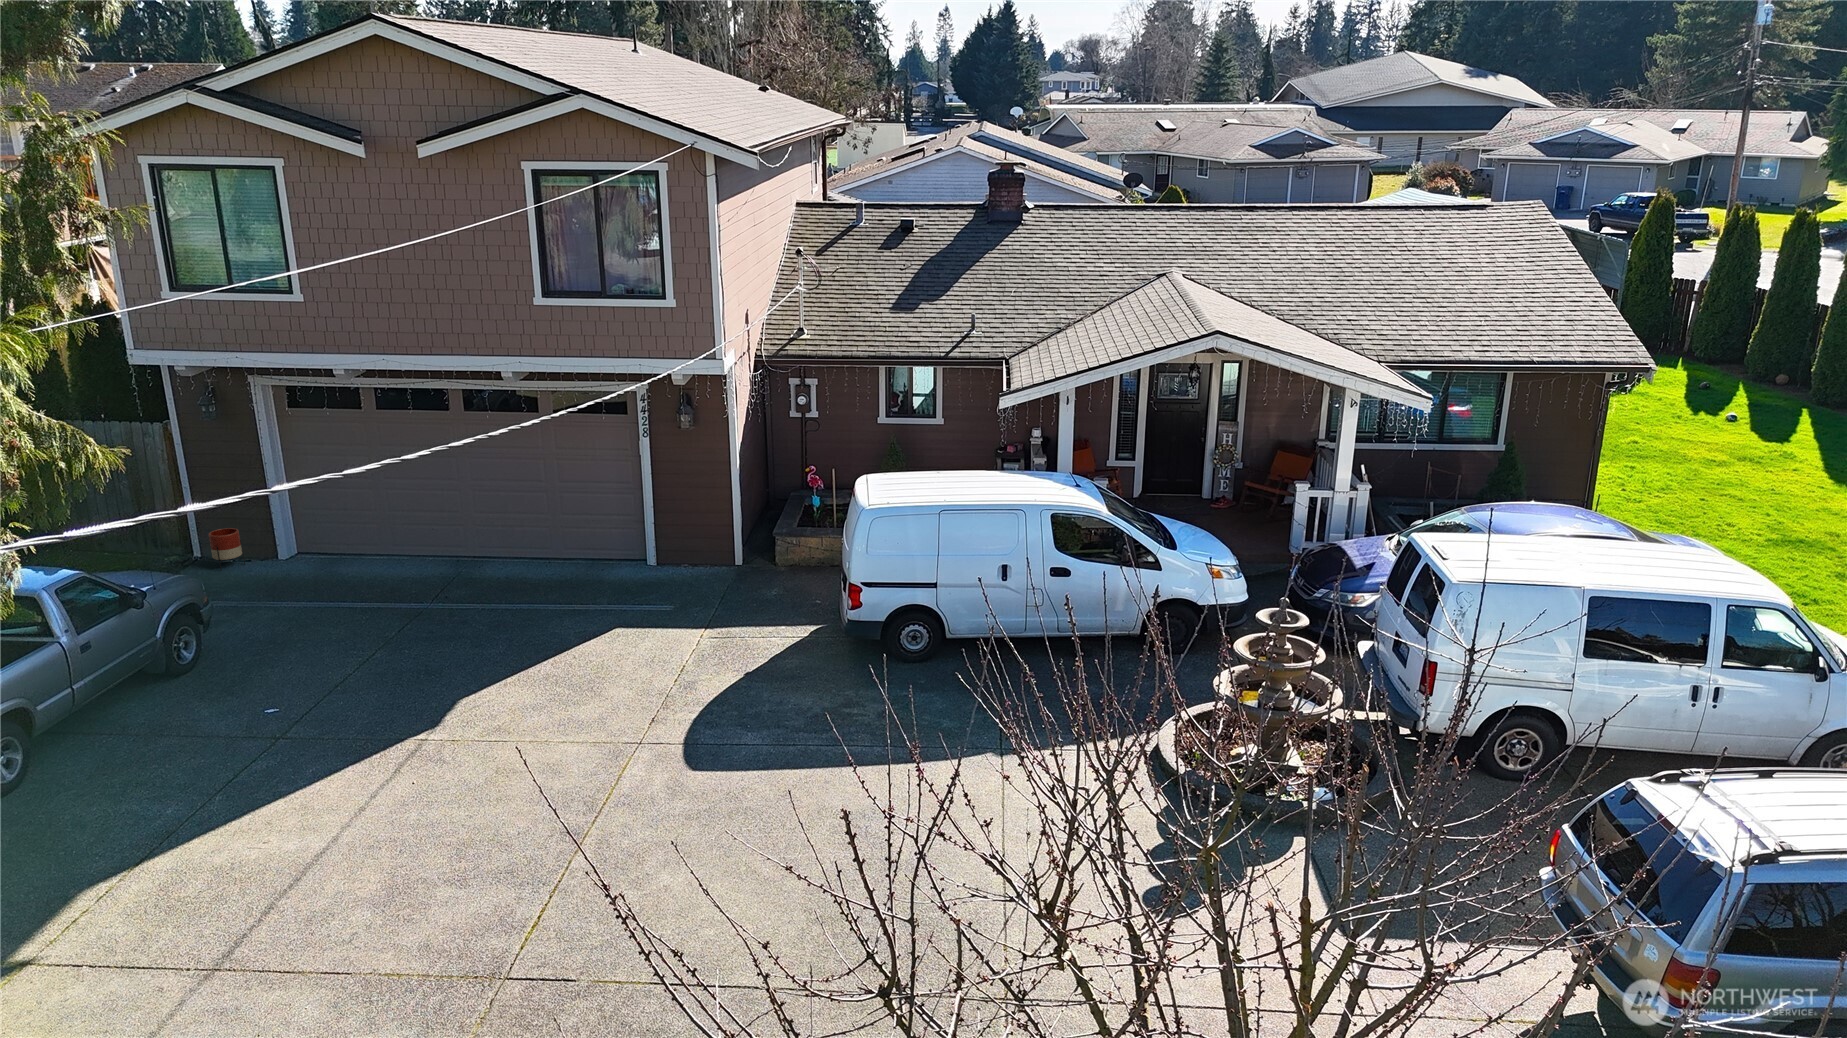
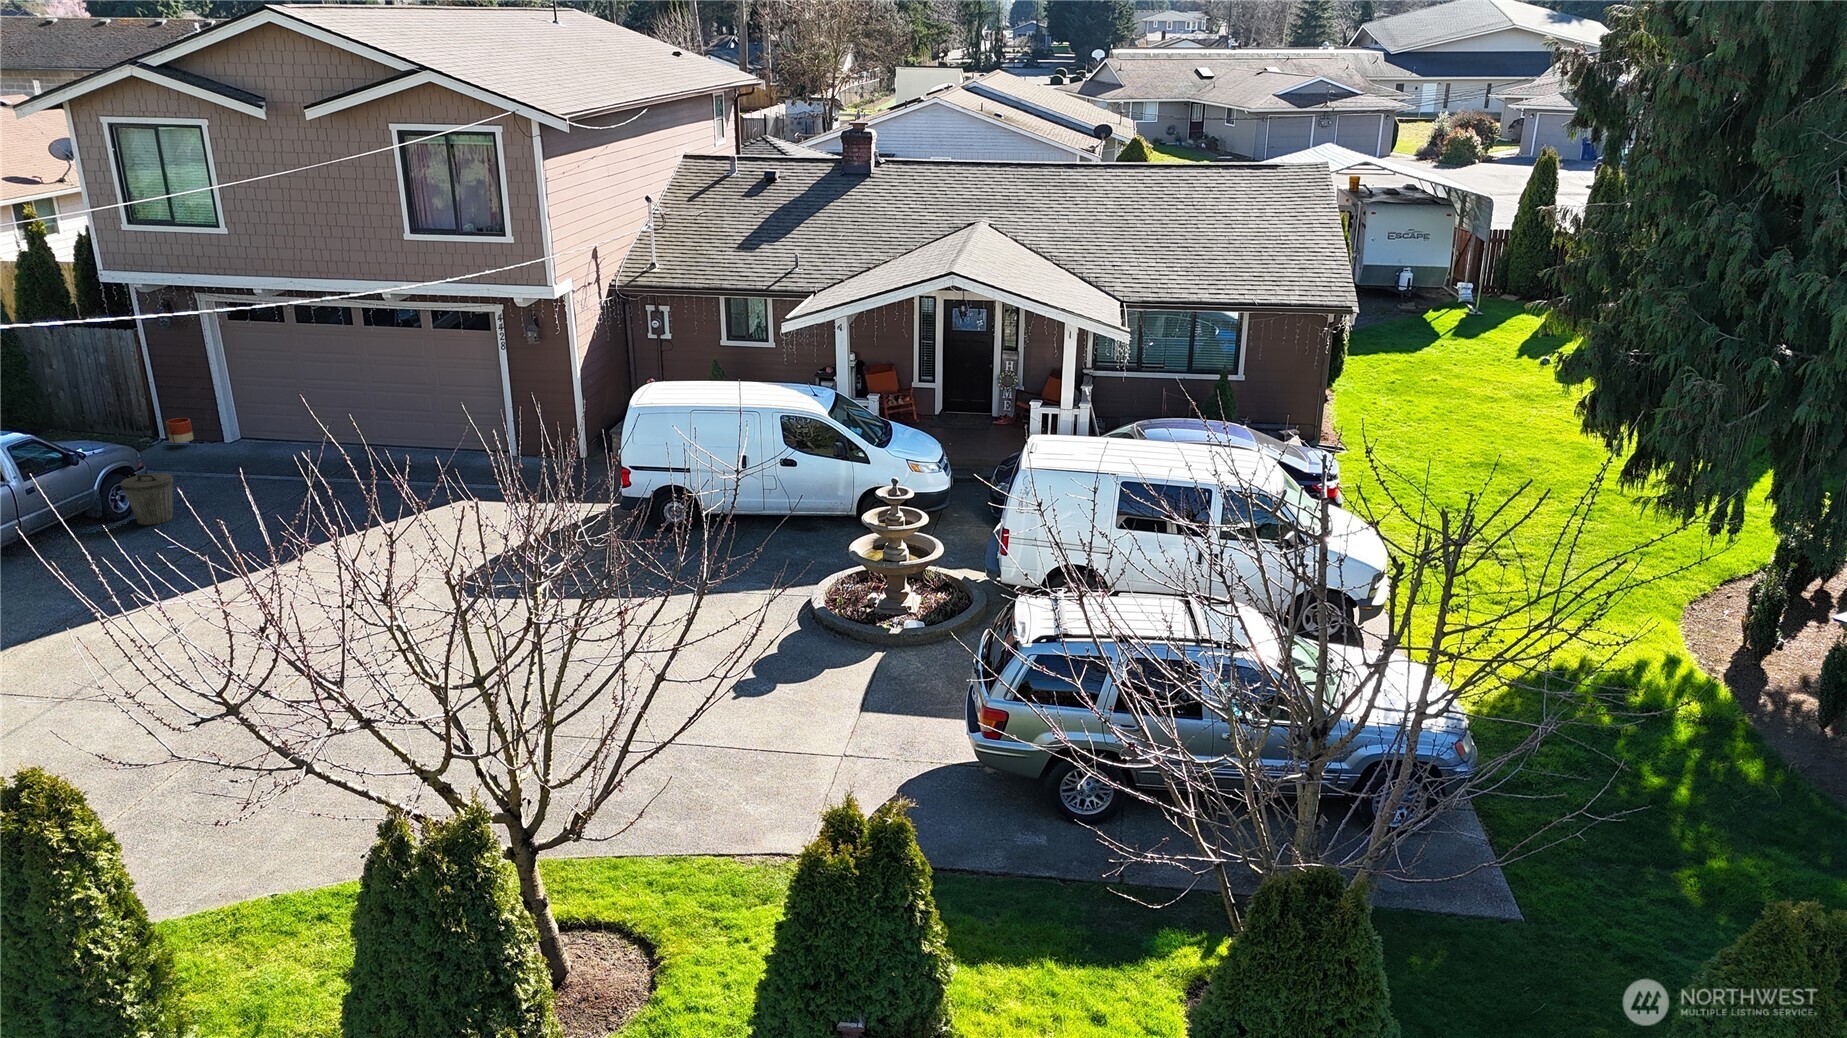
trash can: none [188,607,255,677] -> present [120,473,173,525]

